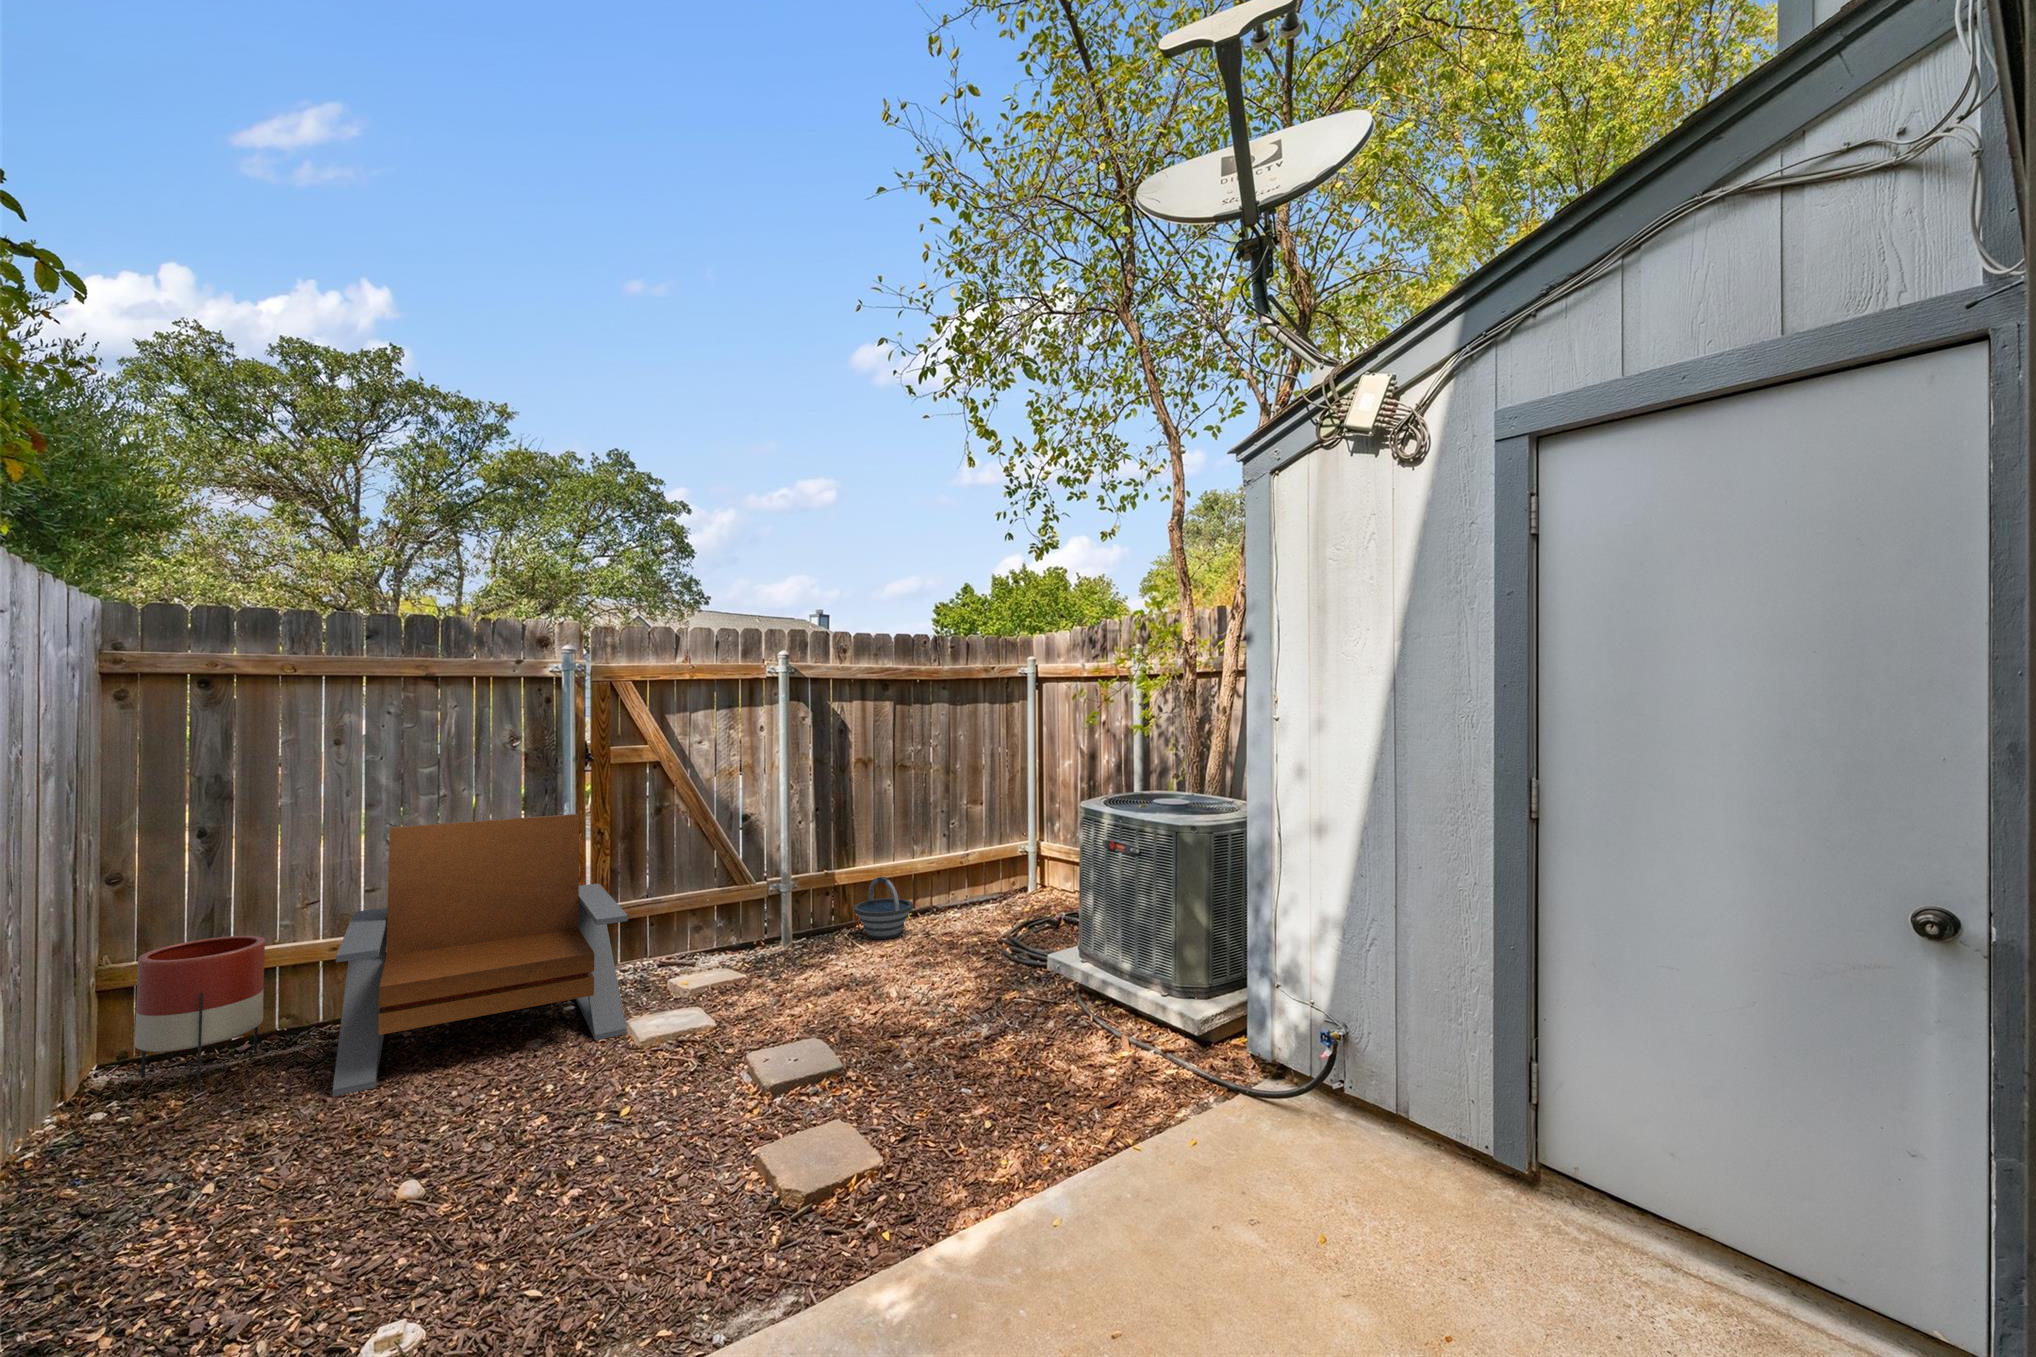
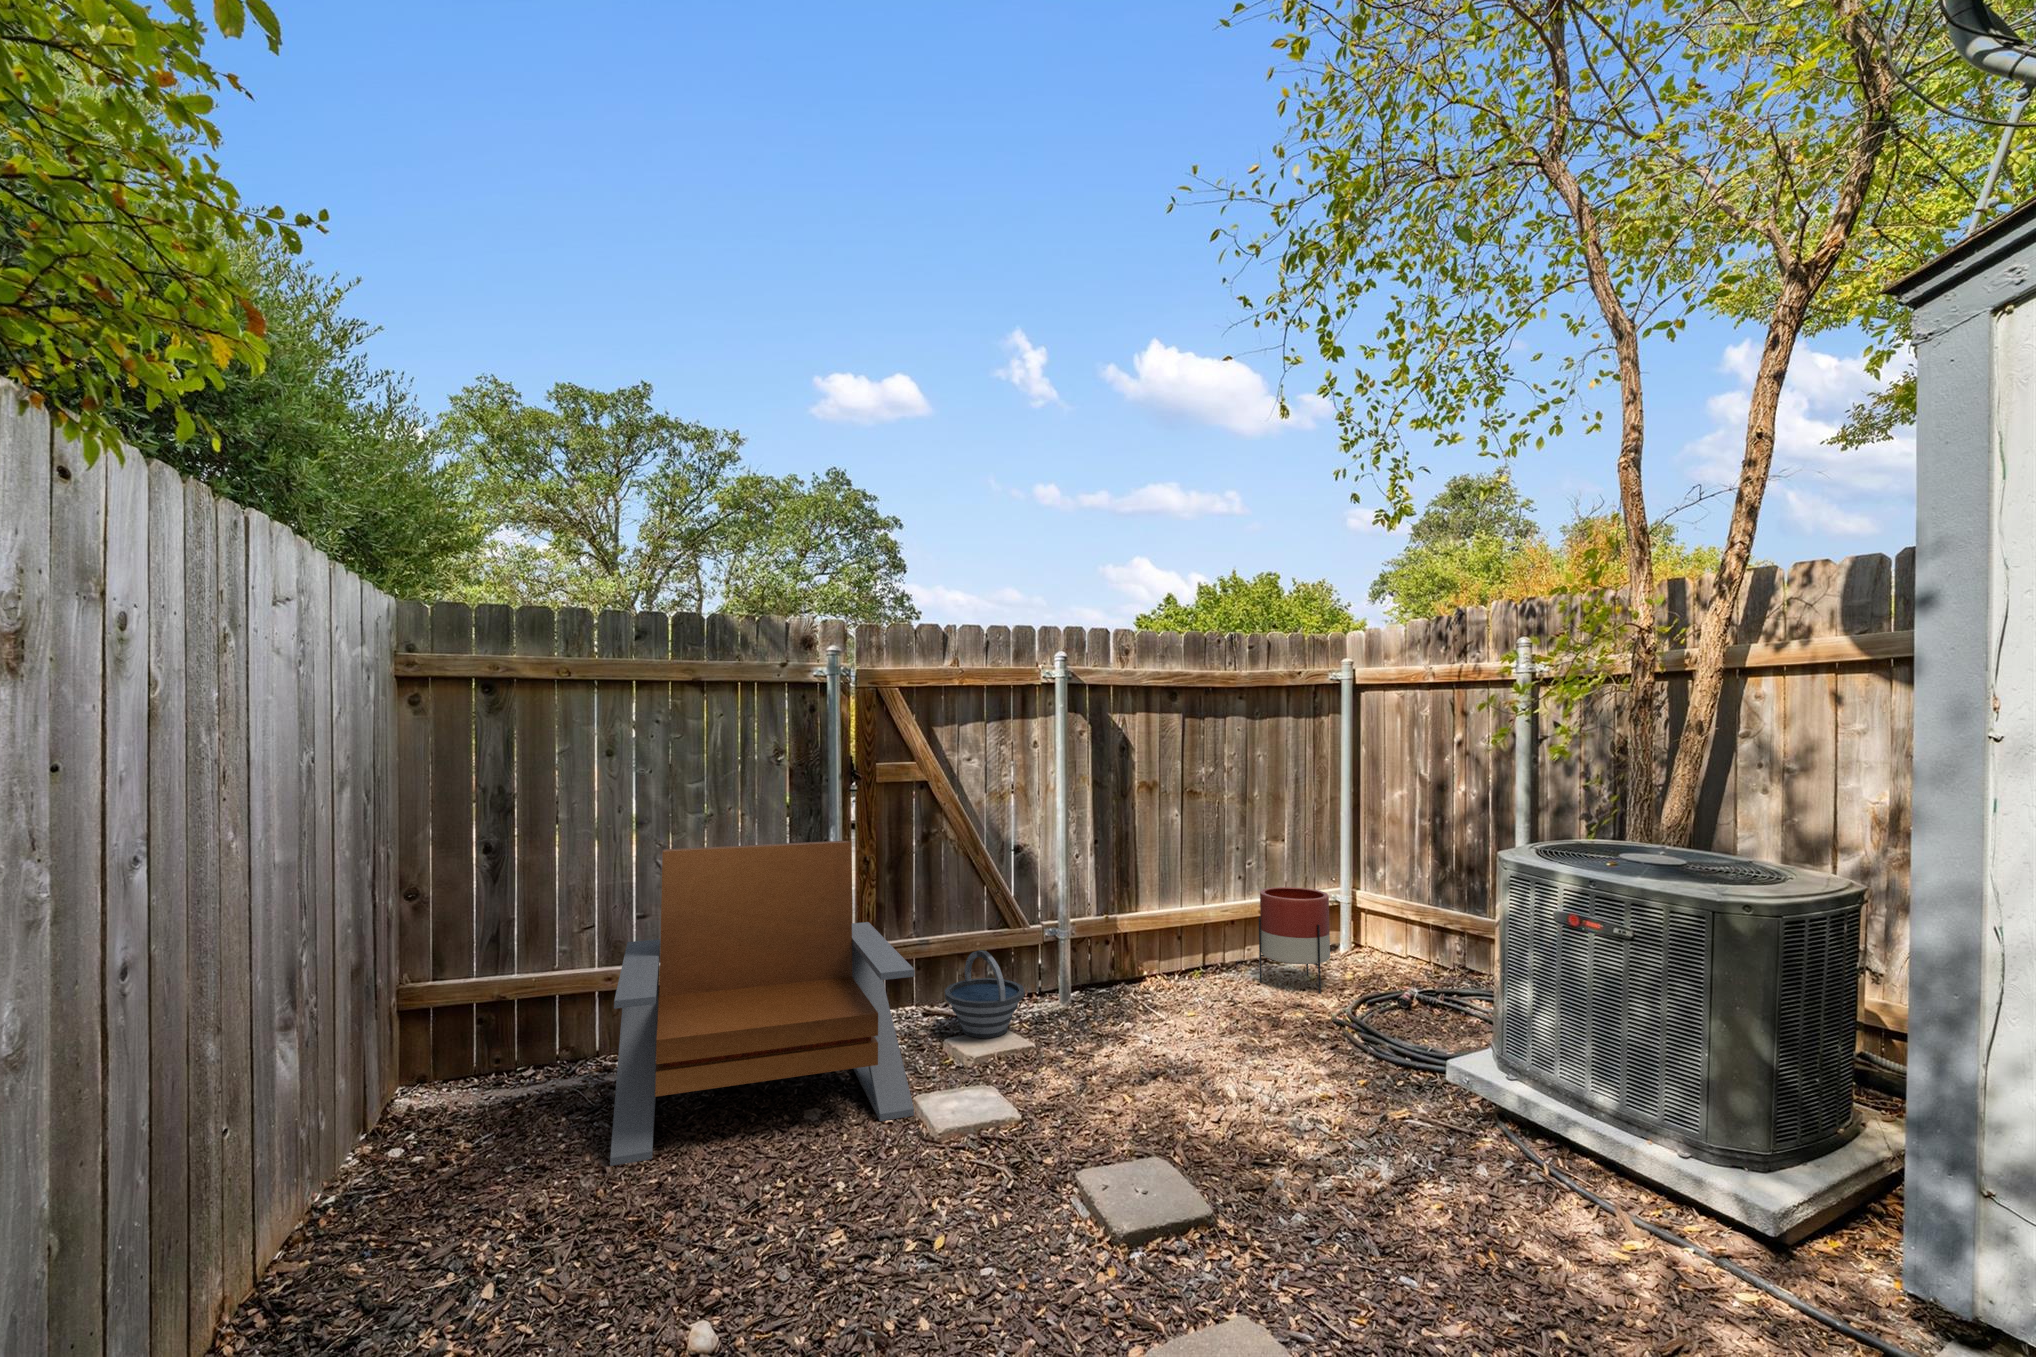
bucket: present [854,877,913,939] -> present [945,950,1025,1038]
planter: present [135,936,265,1088] -> present [1259,887,1330,994]

